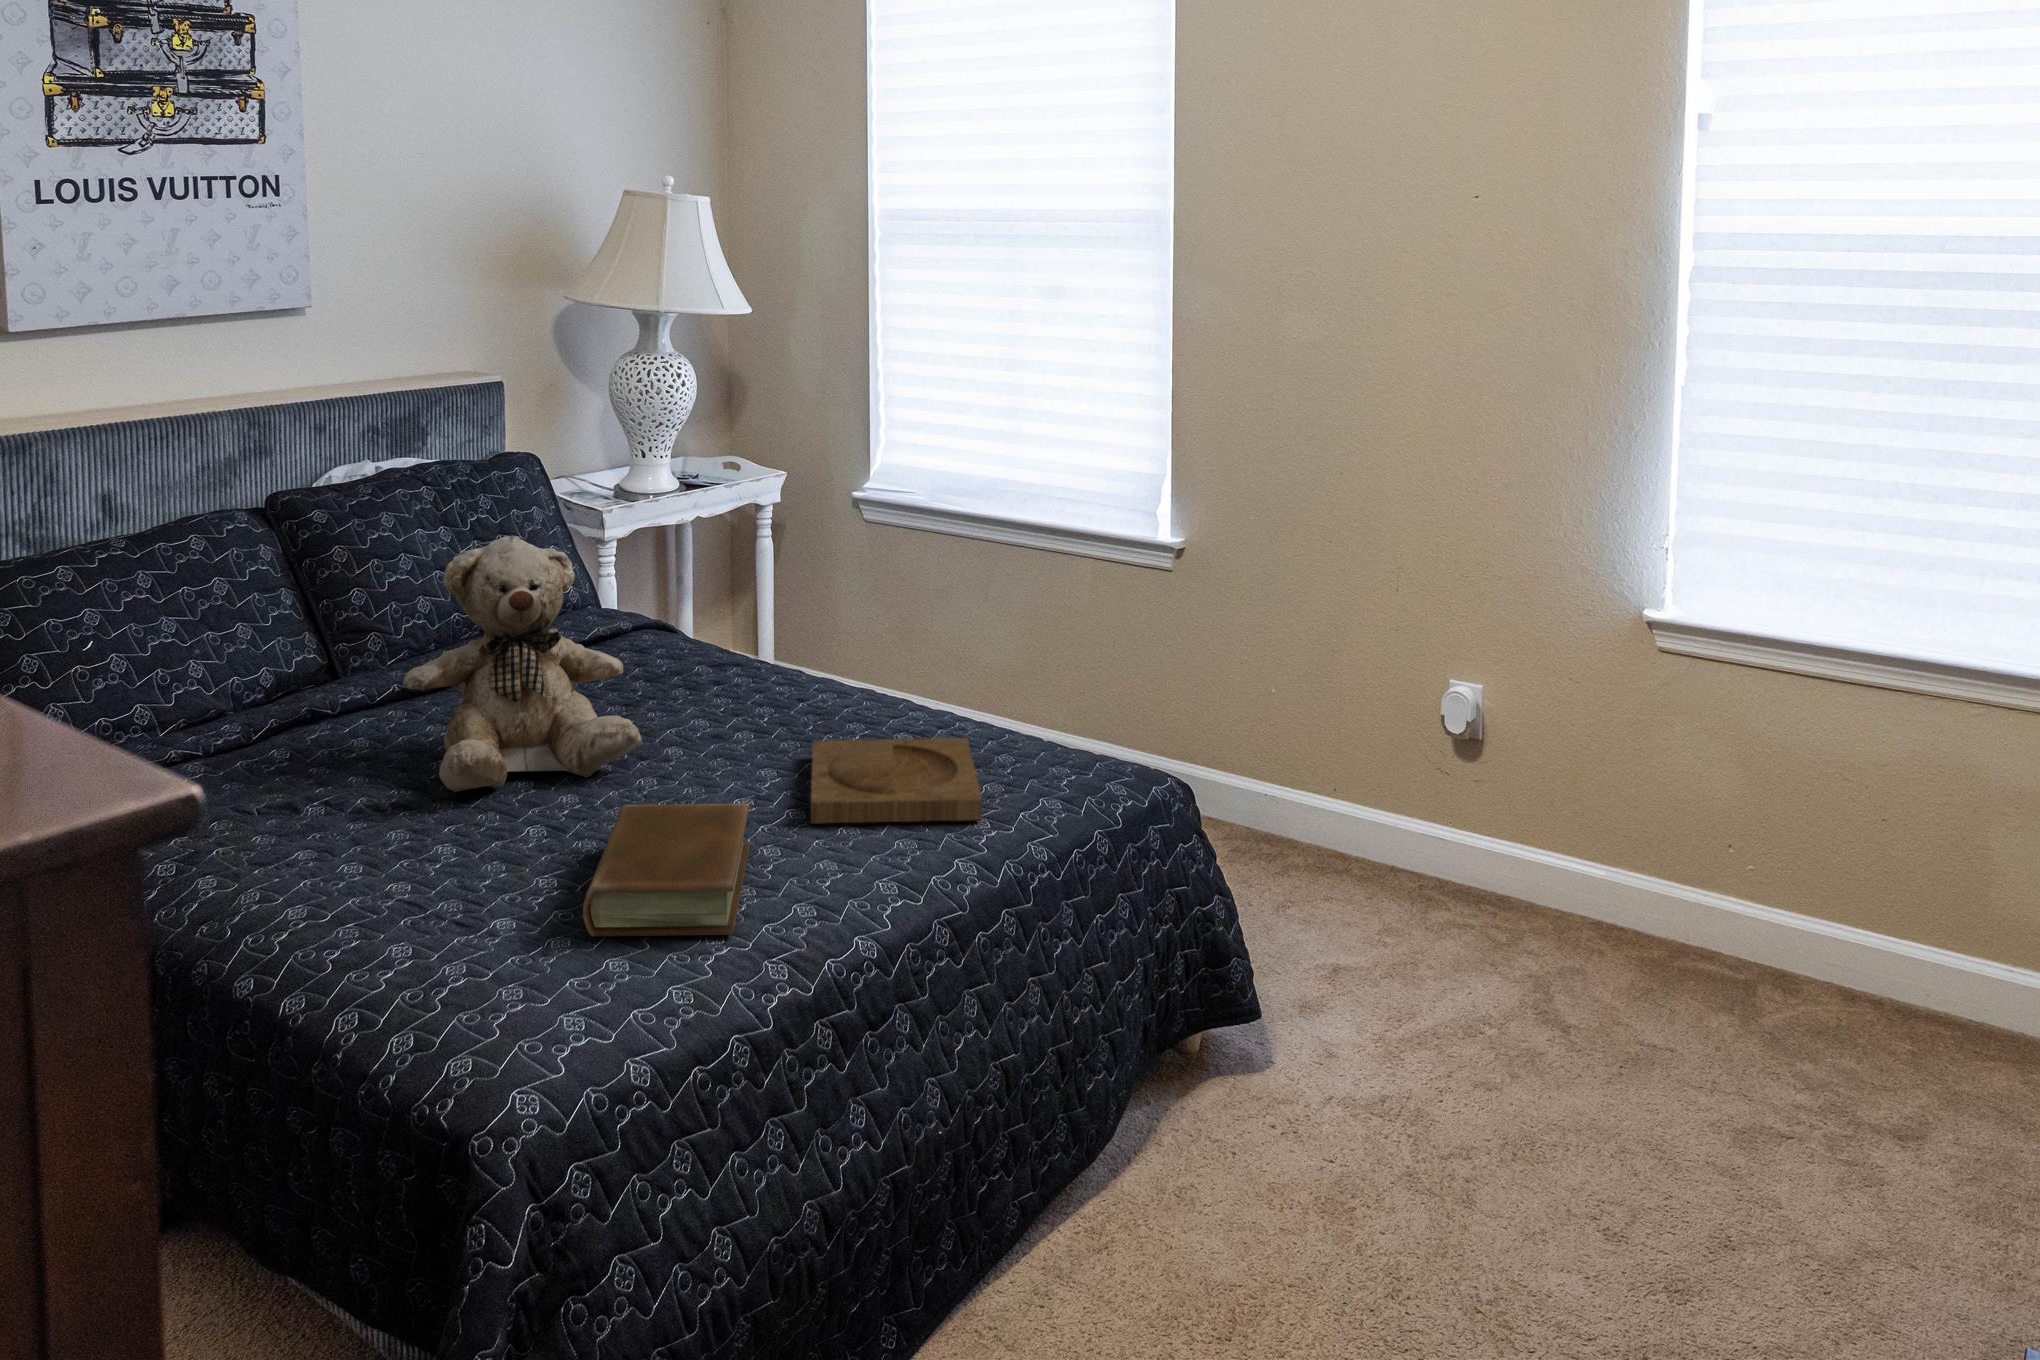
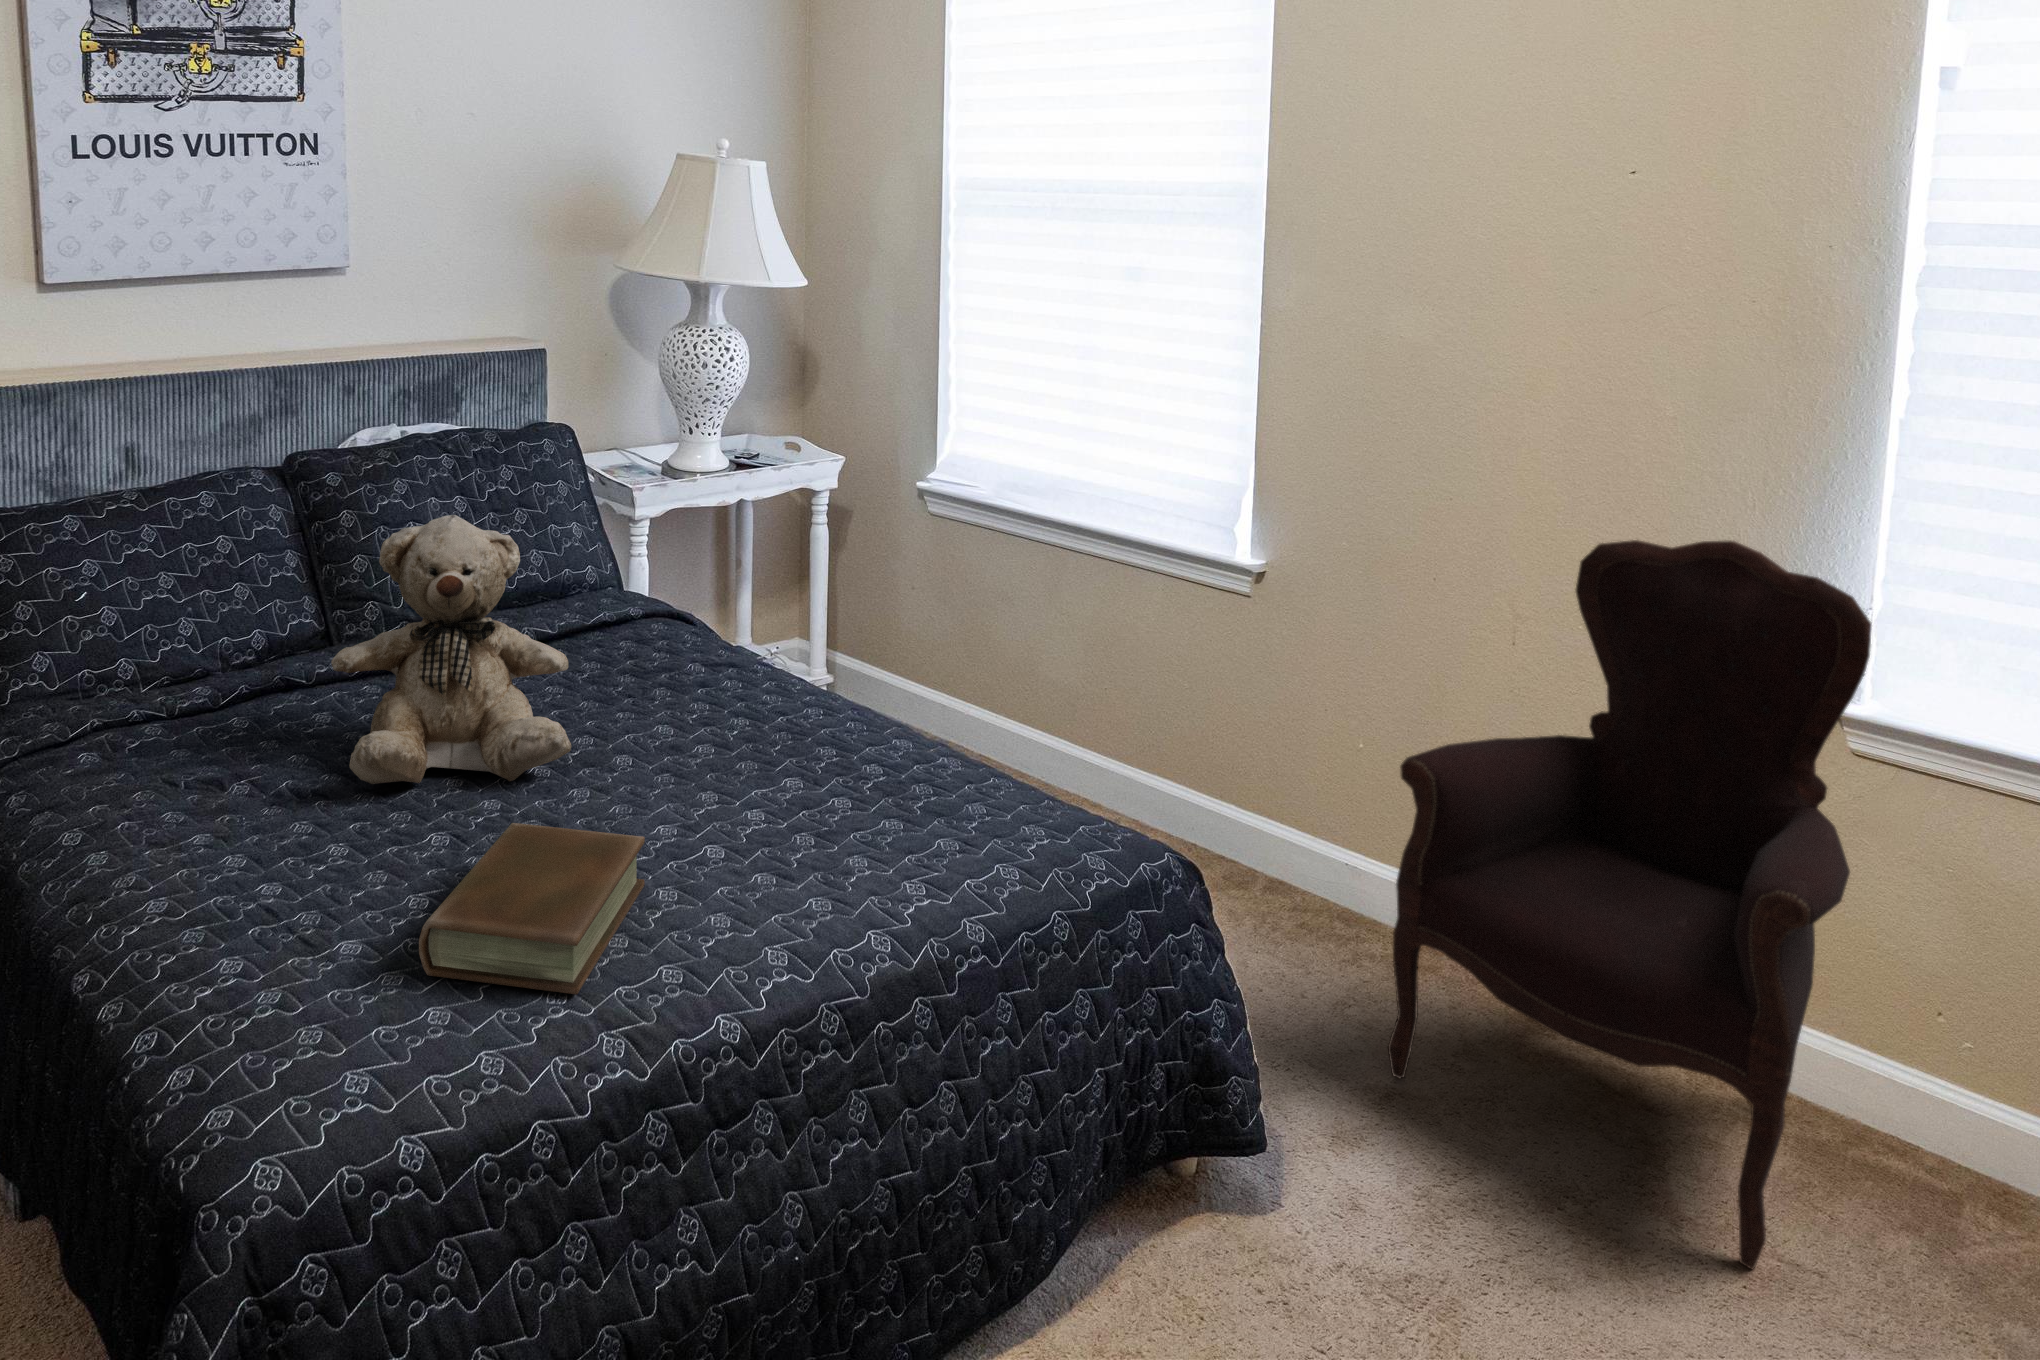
armchair: none [1323,496,1665,1059] -> present [1388,540,1872,1269]
tray: present [811,738,982,823] -> none [722,764,933,882]

